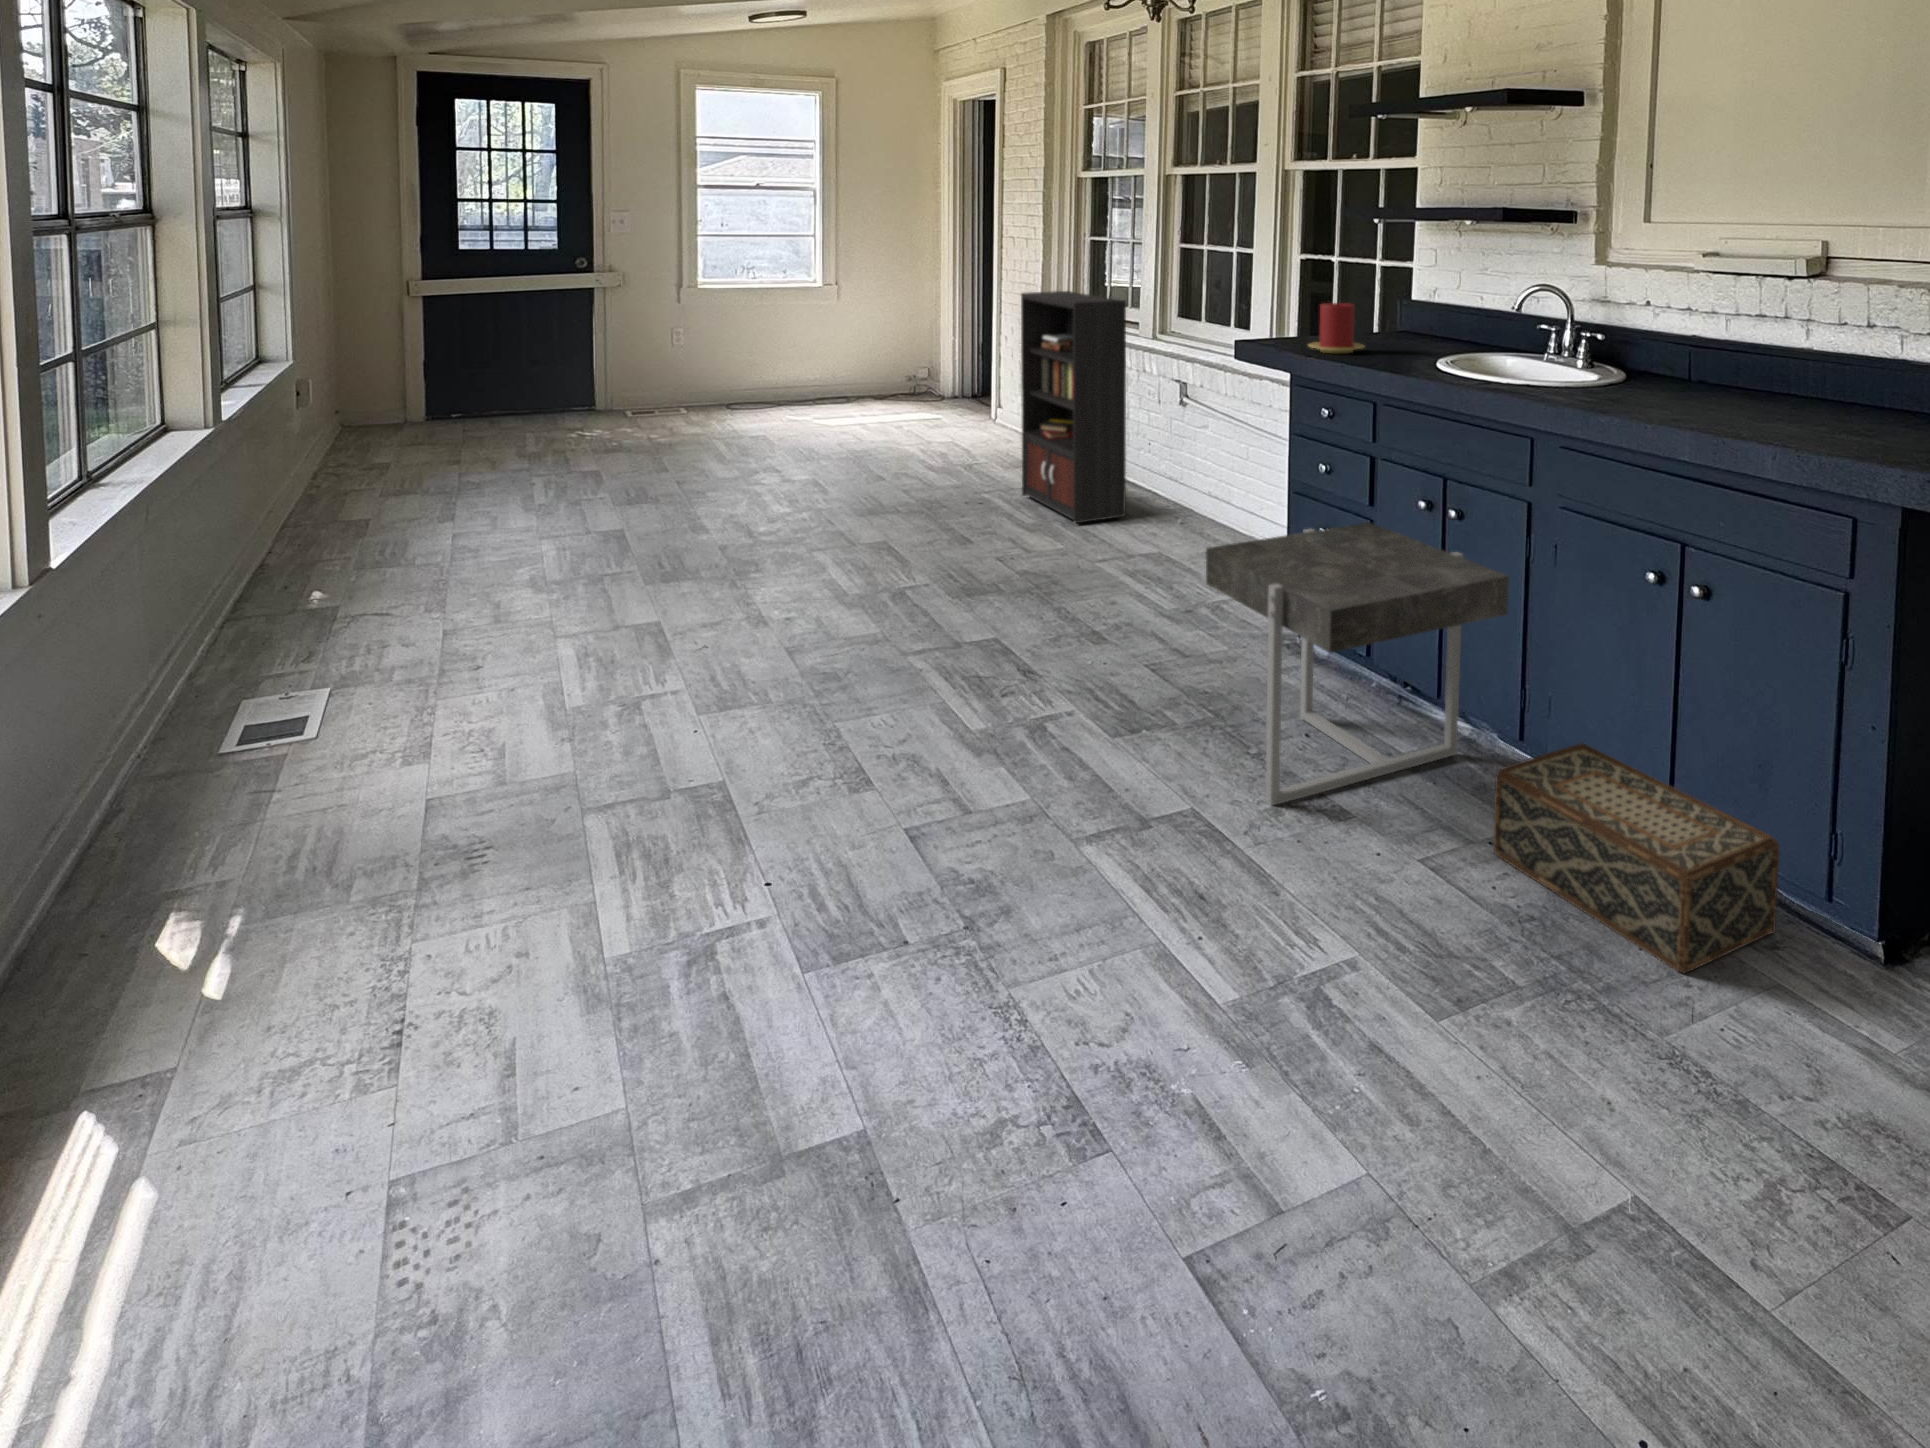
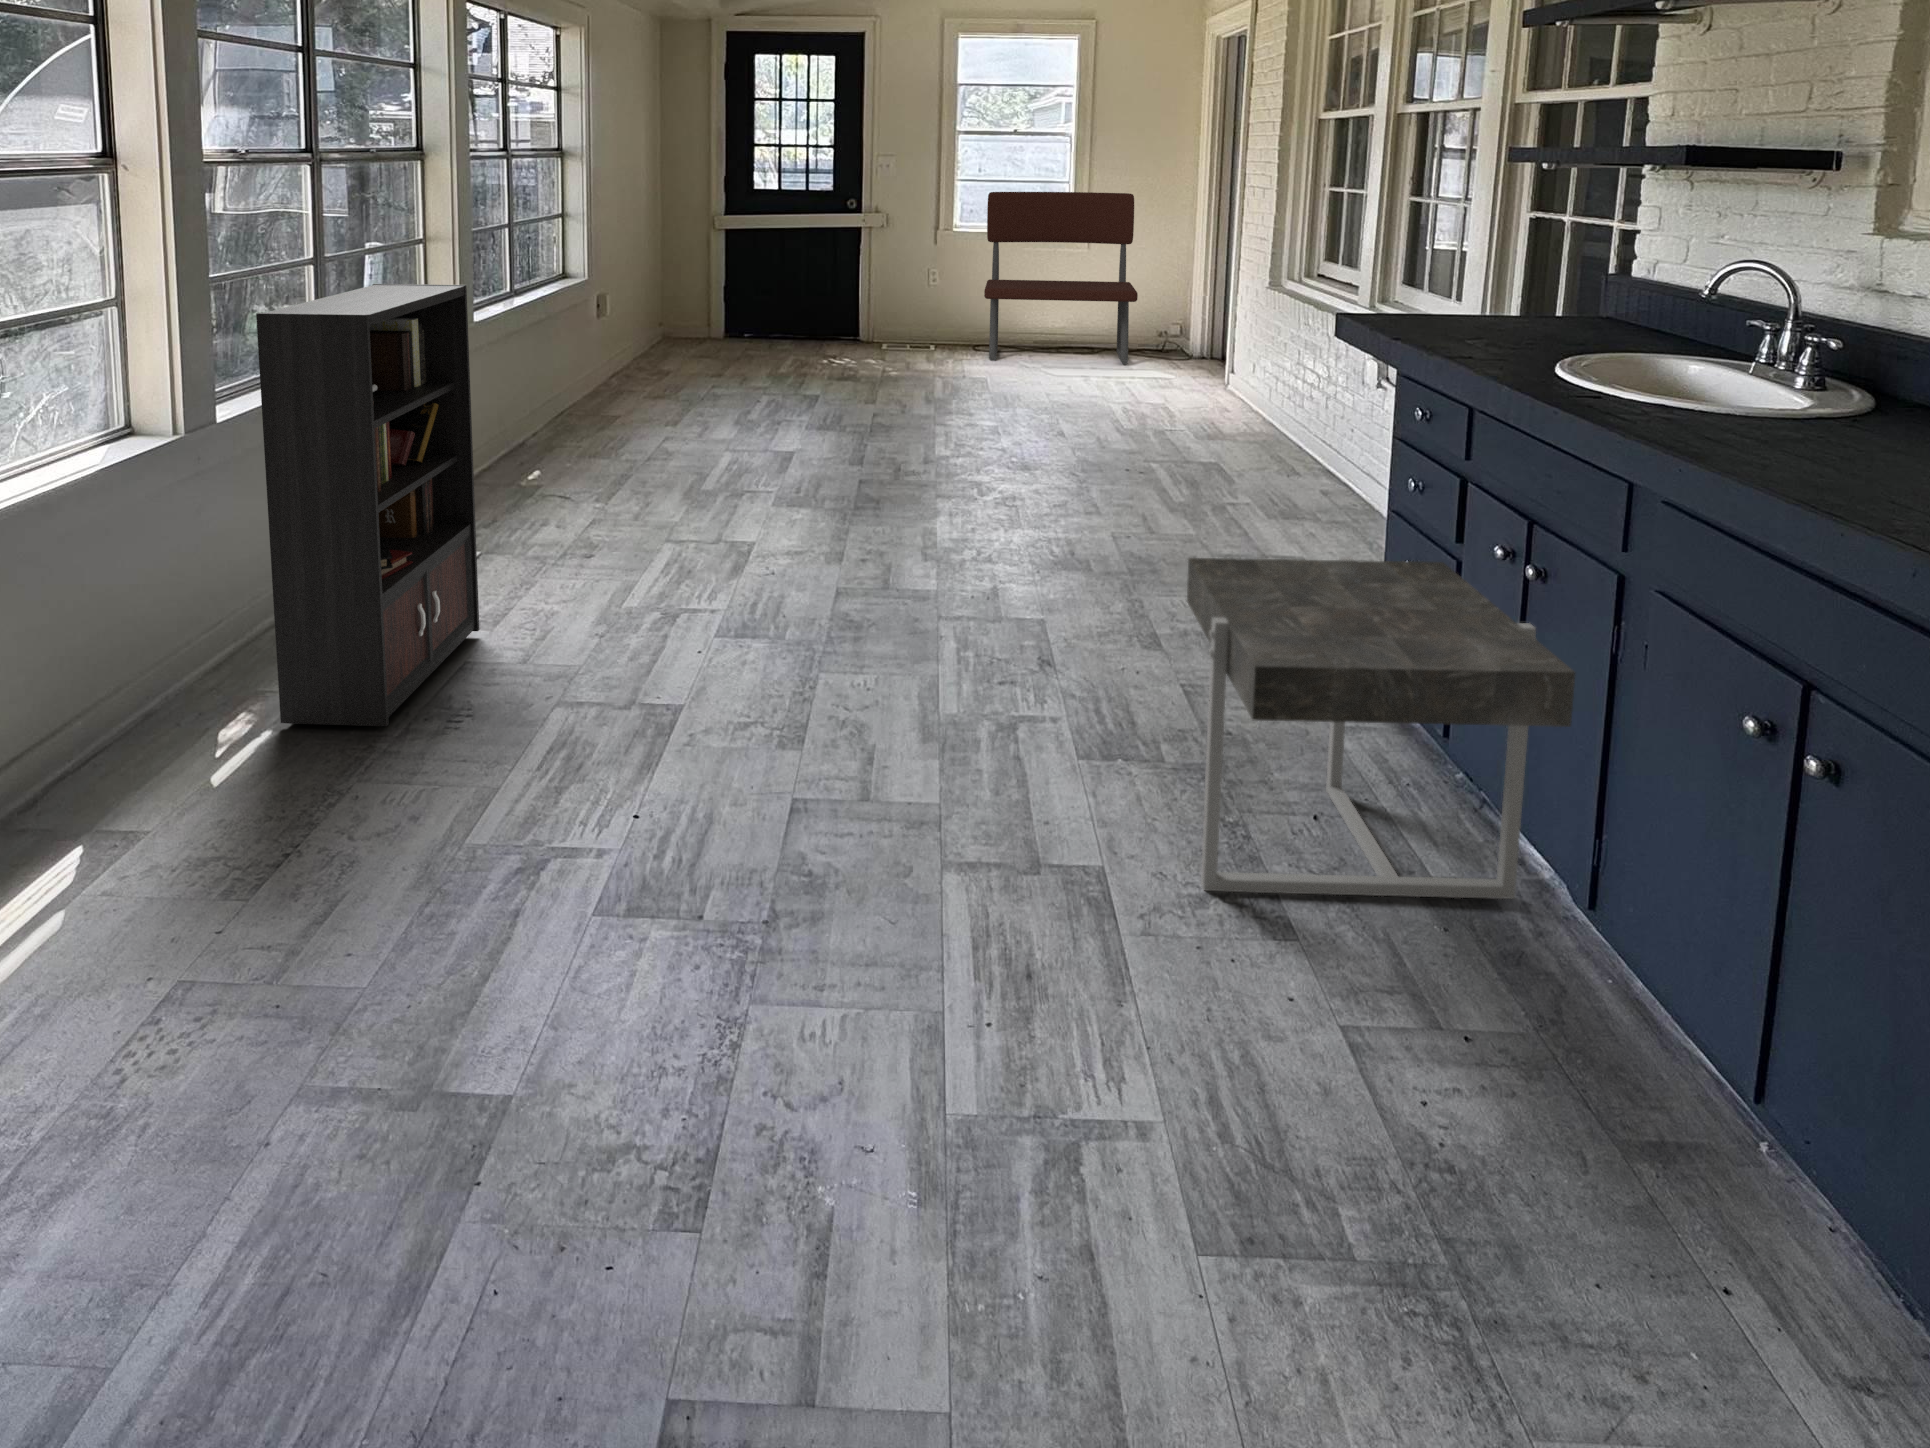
bench: none [734,245,899,420] -> present [984,192,1138,364]
bookcase: present [1021,291,1182,524] -> present [256,284,479,726]
candle: present [1309,303,1364,353] -> none [1424,271,1505,337]
woven basket: present [1494,743,1779,973] -> none [1466,940,1908,1368]

